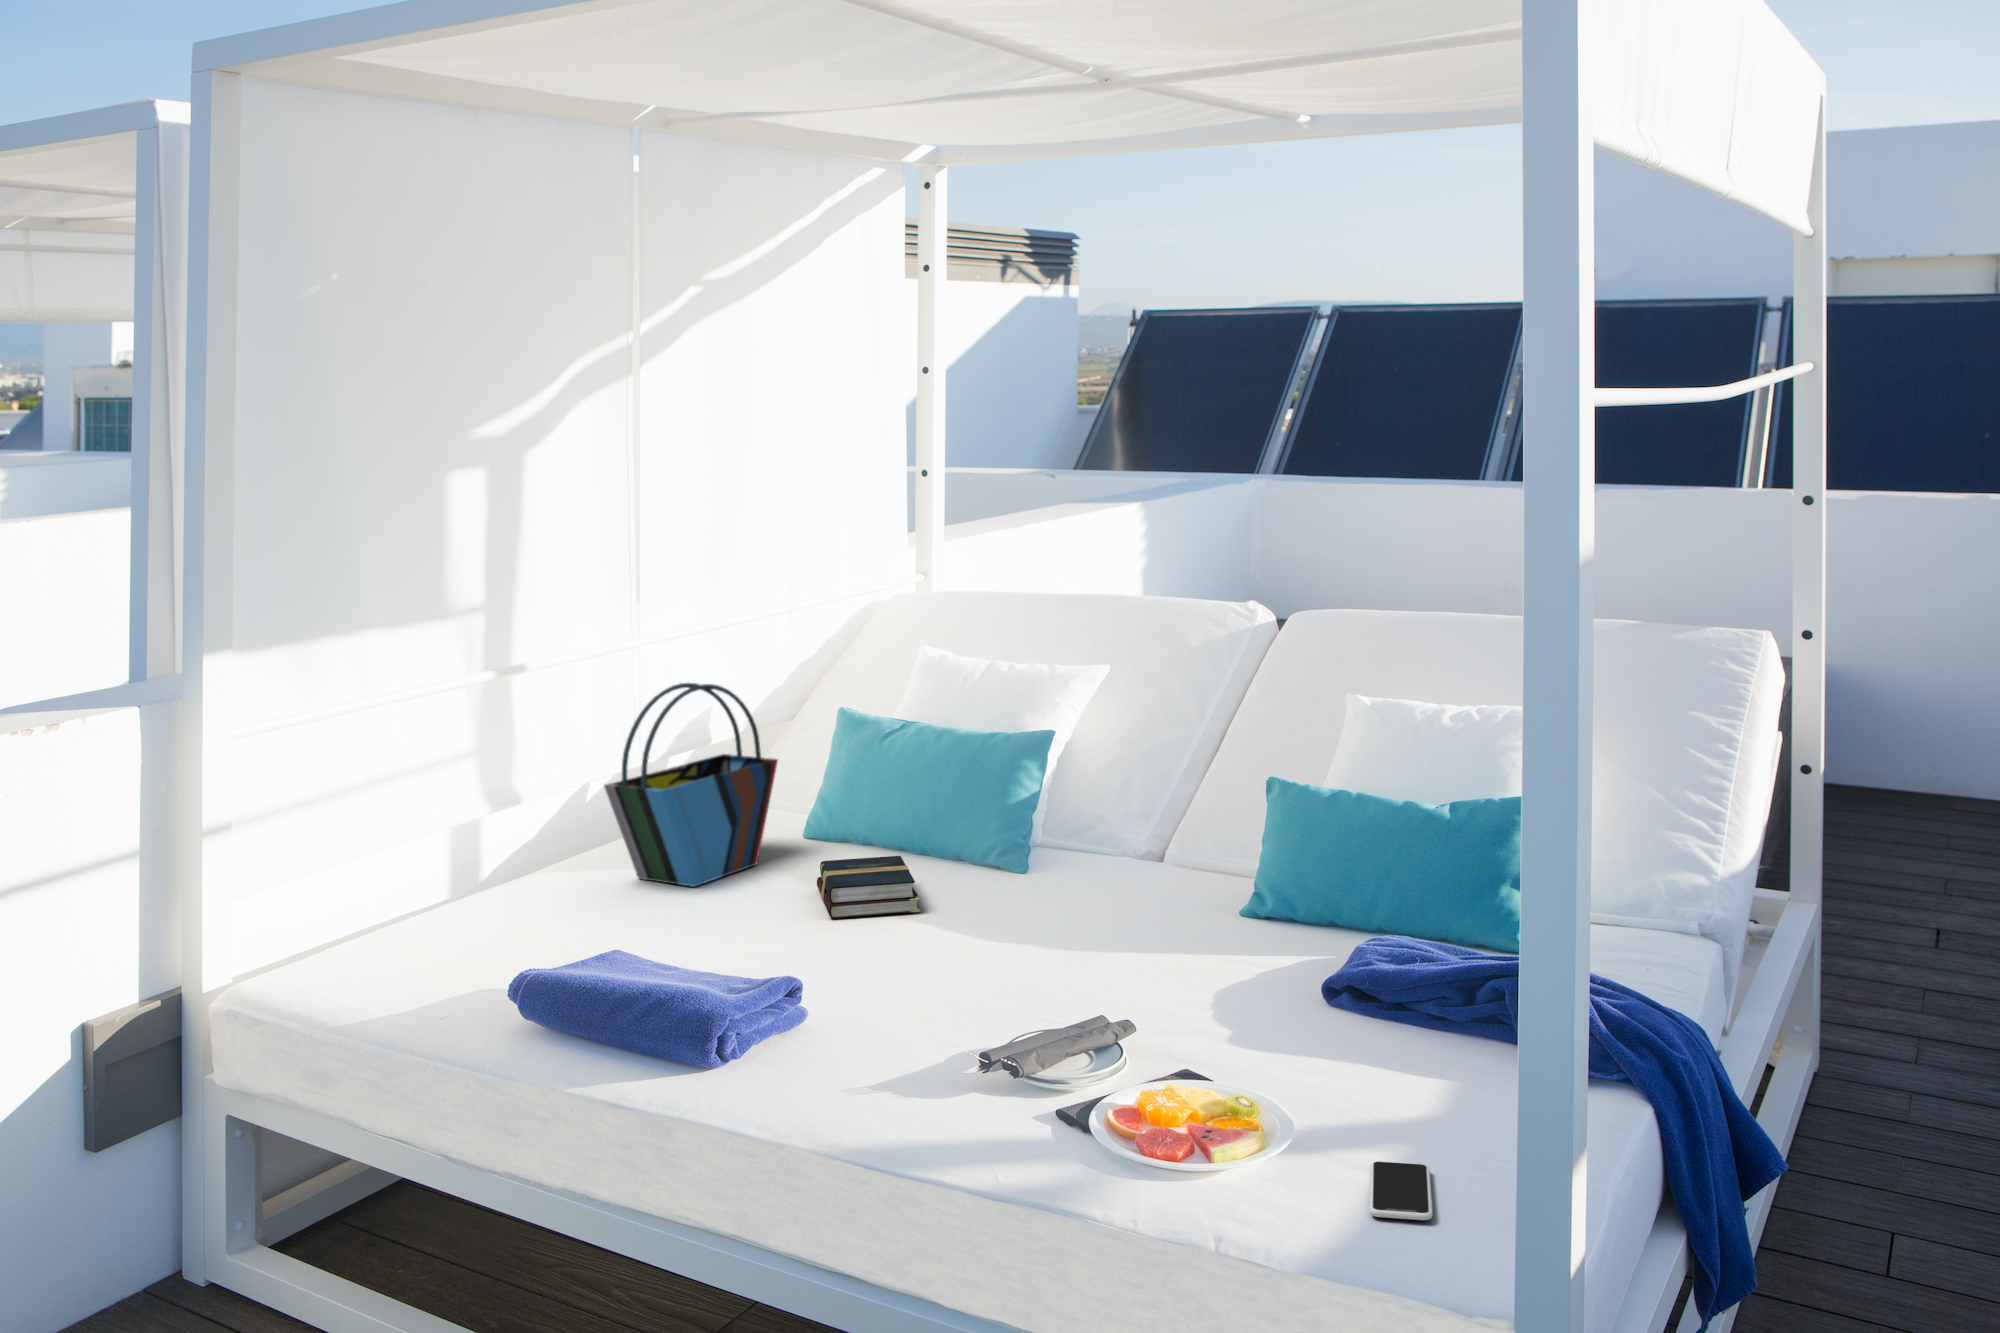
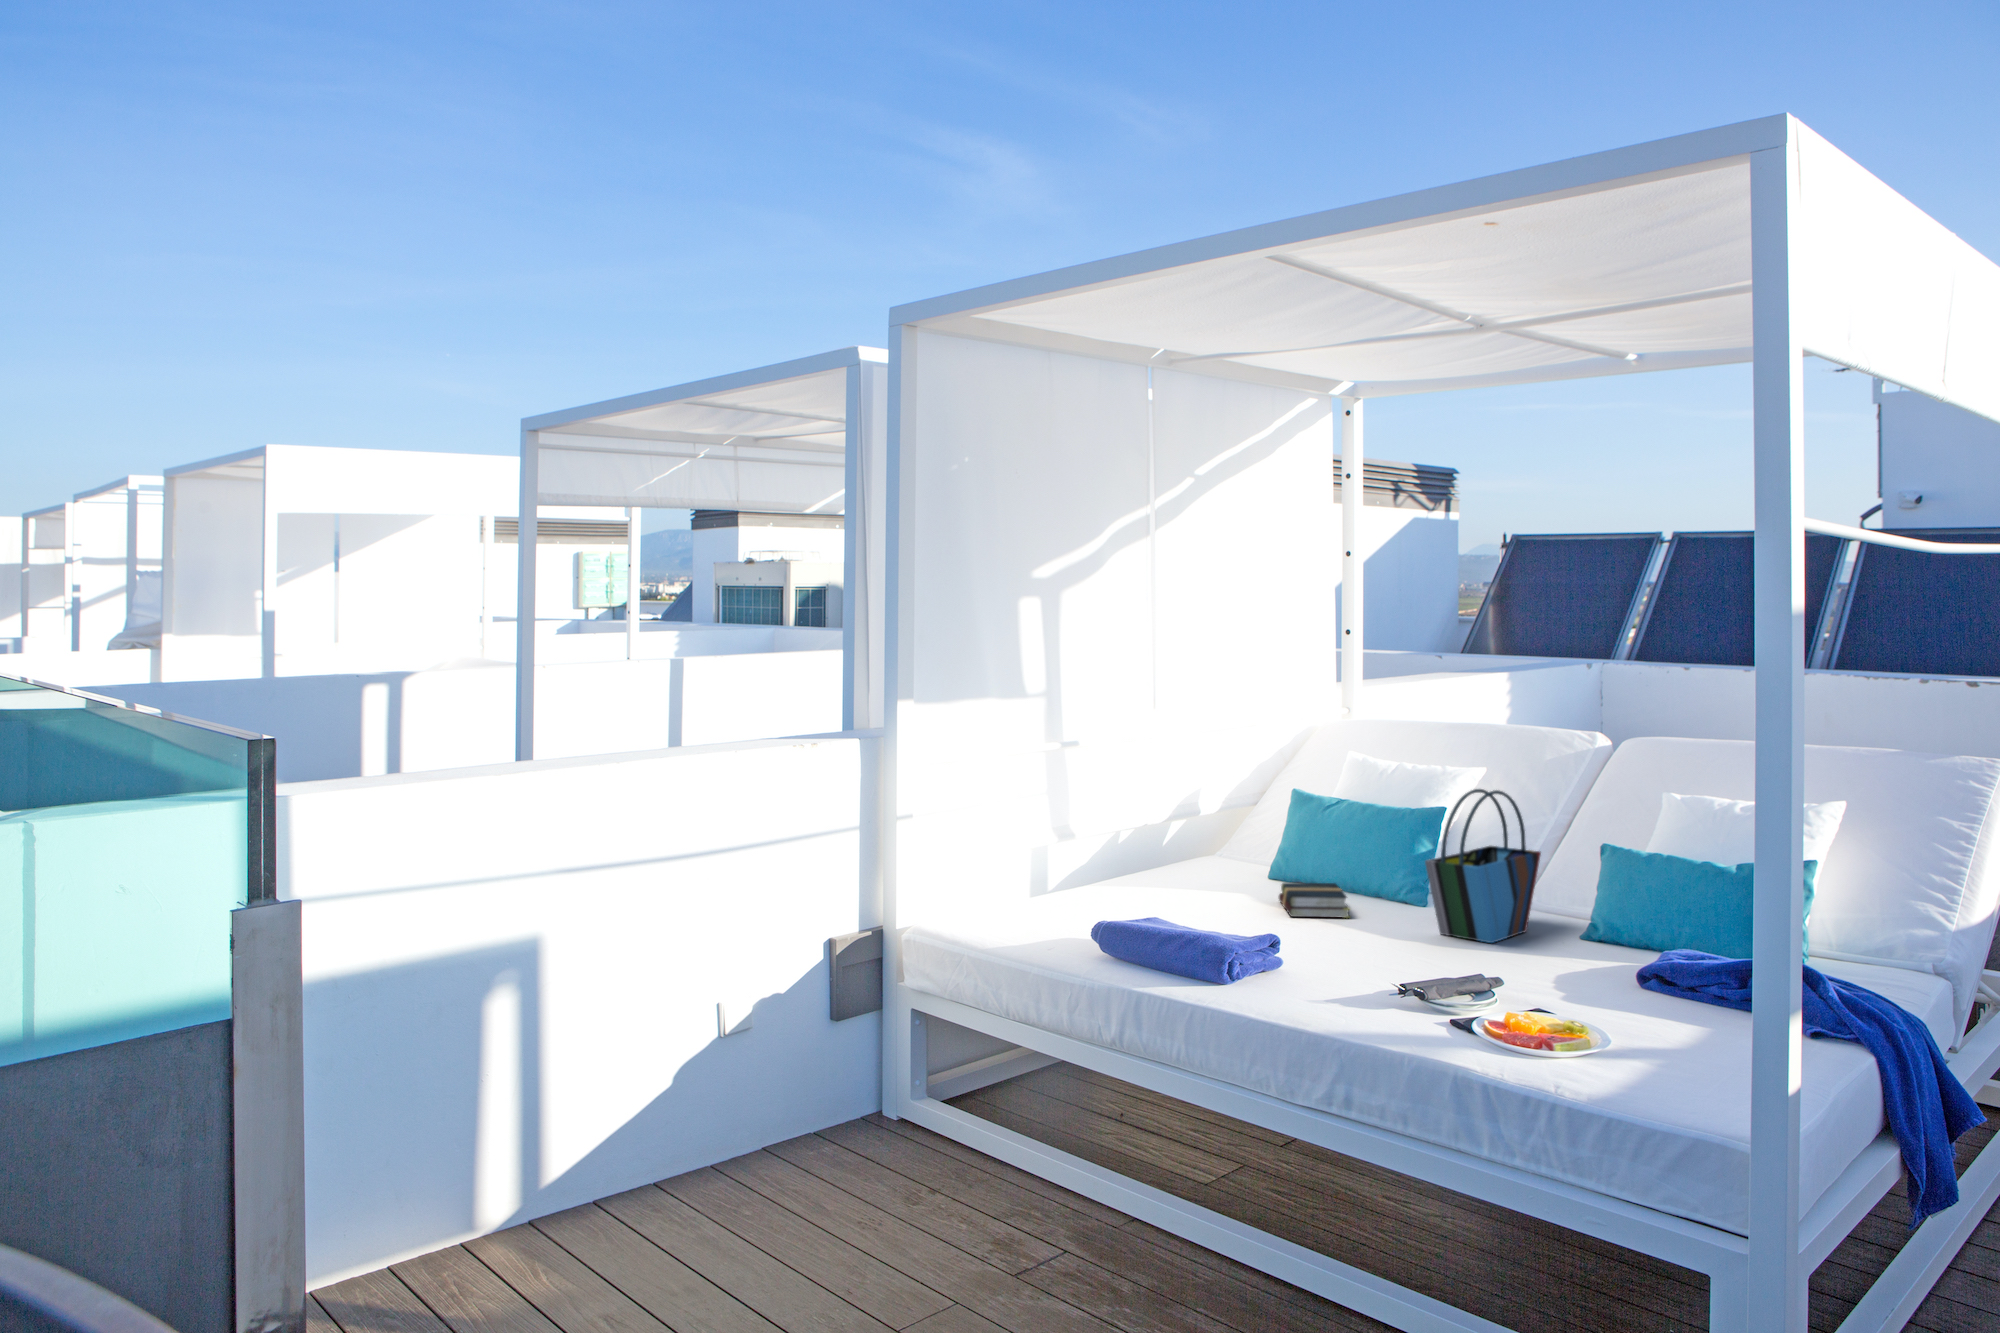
tote bag: present [604,683,778,887] -> present [1425,789,1541,943]
smartphone: present [1369,1161,1433,1220] -> none [1660,1063,1705,1093]

